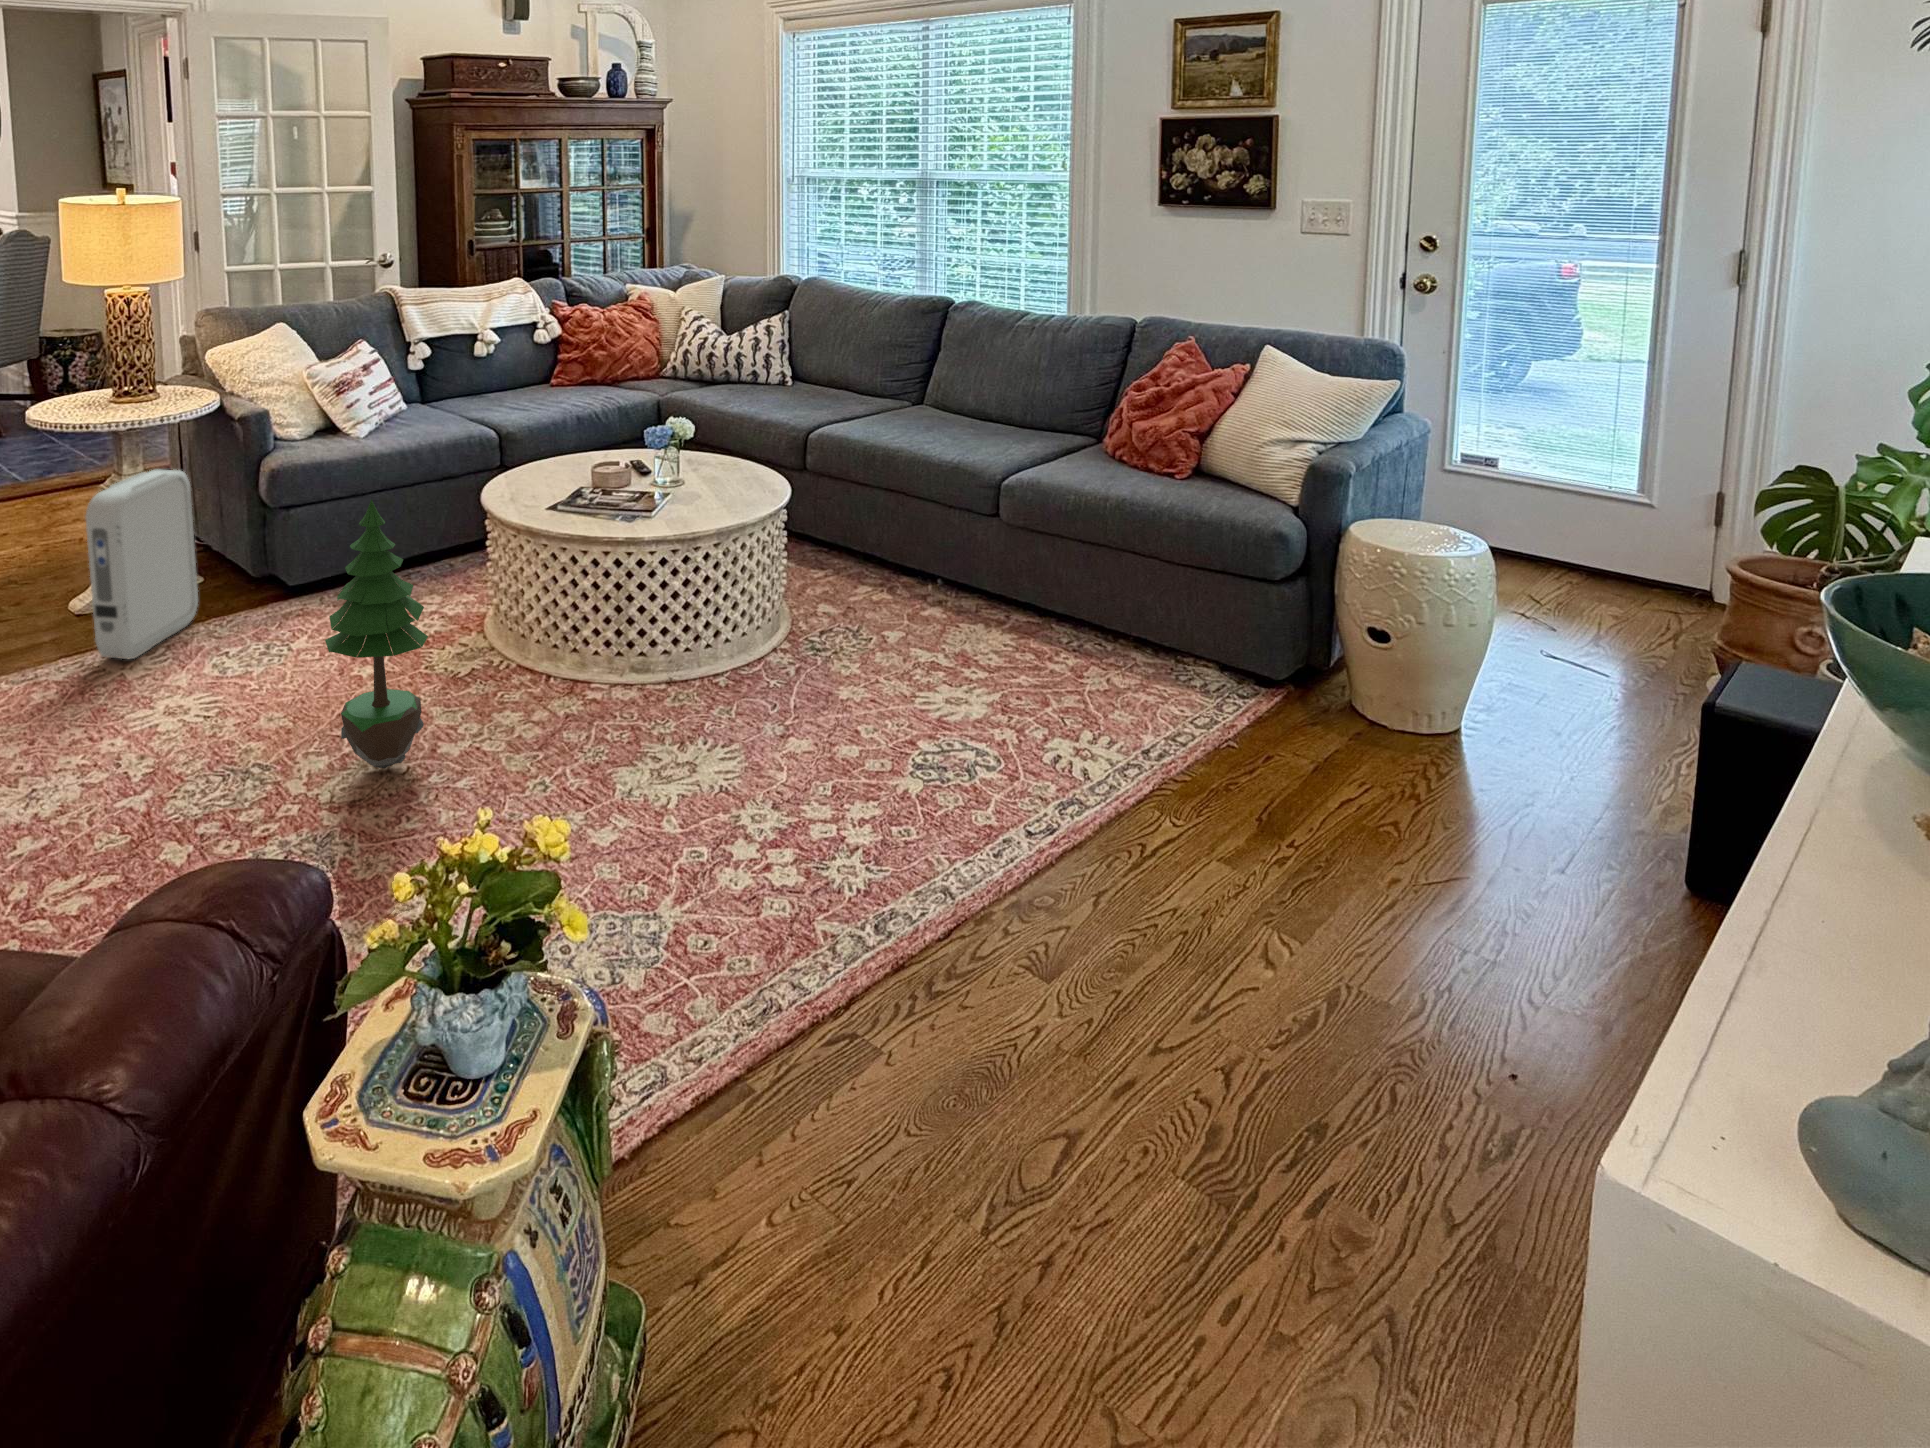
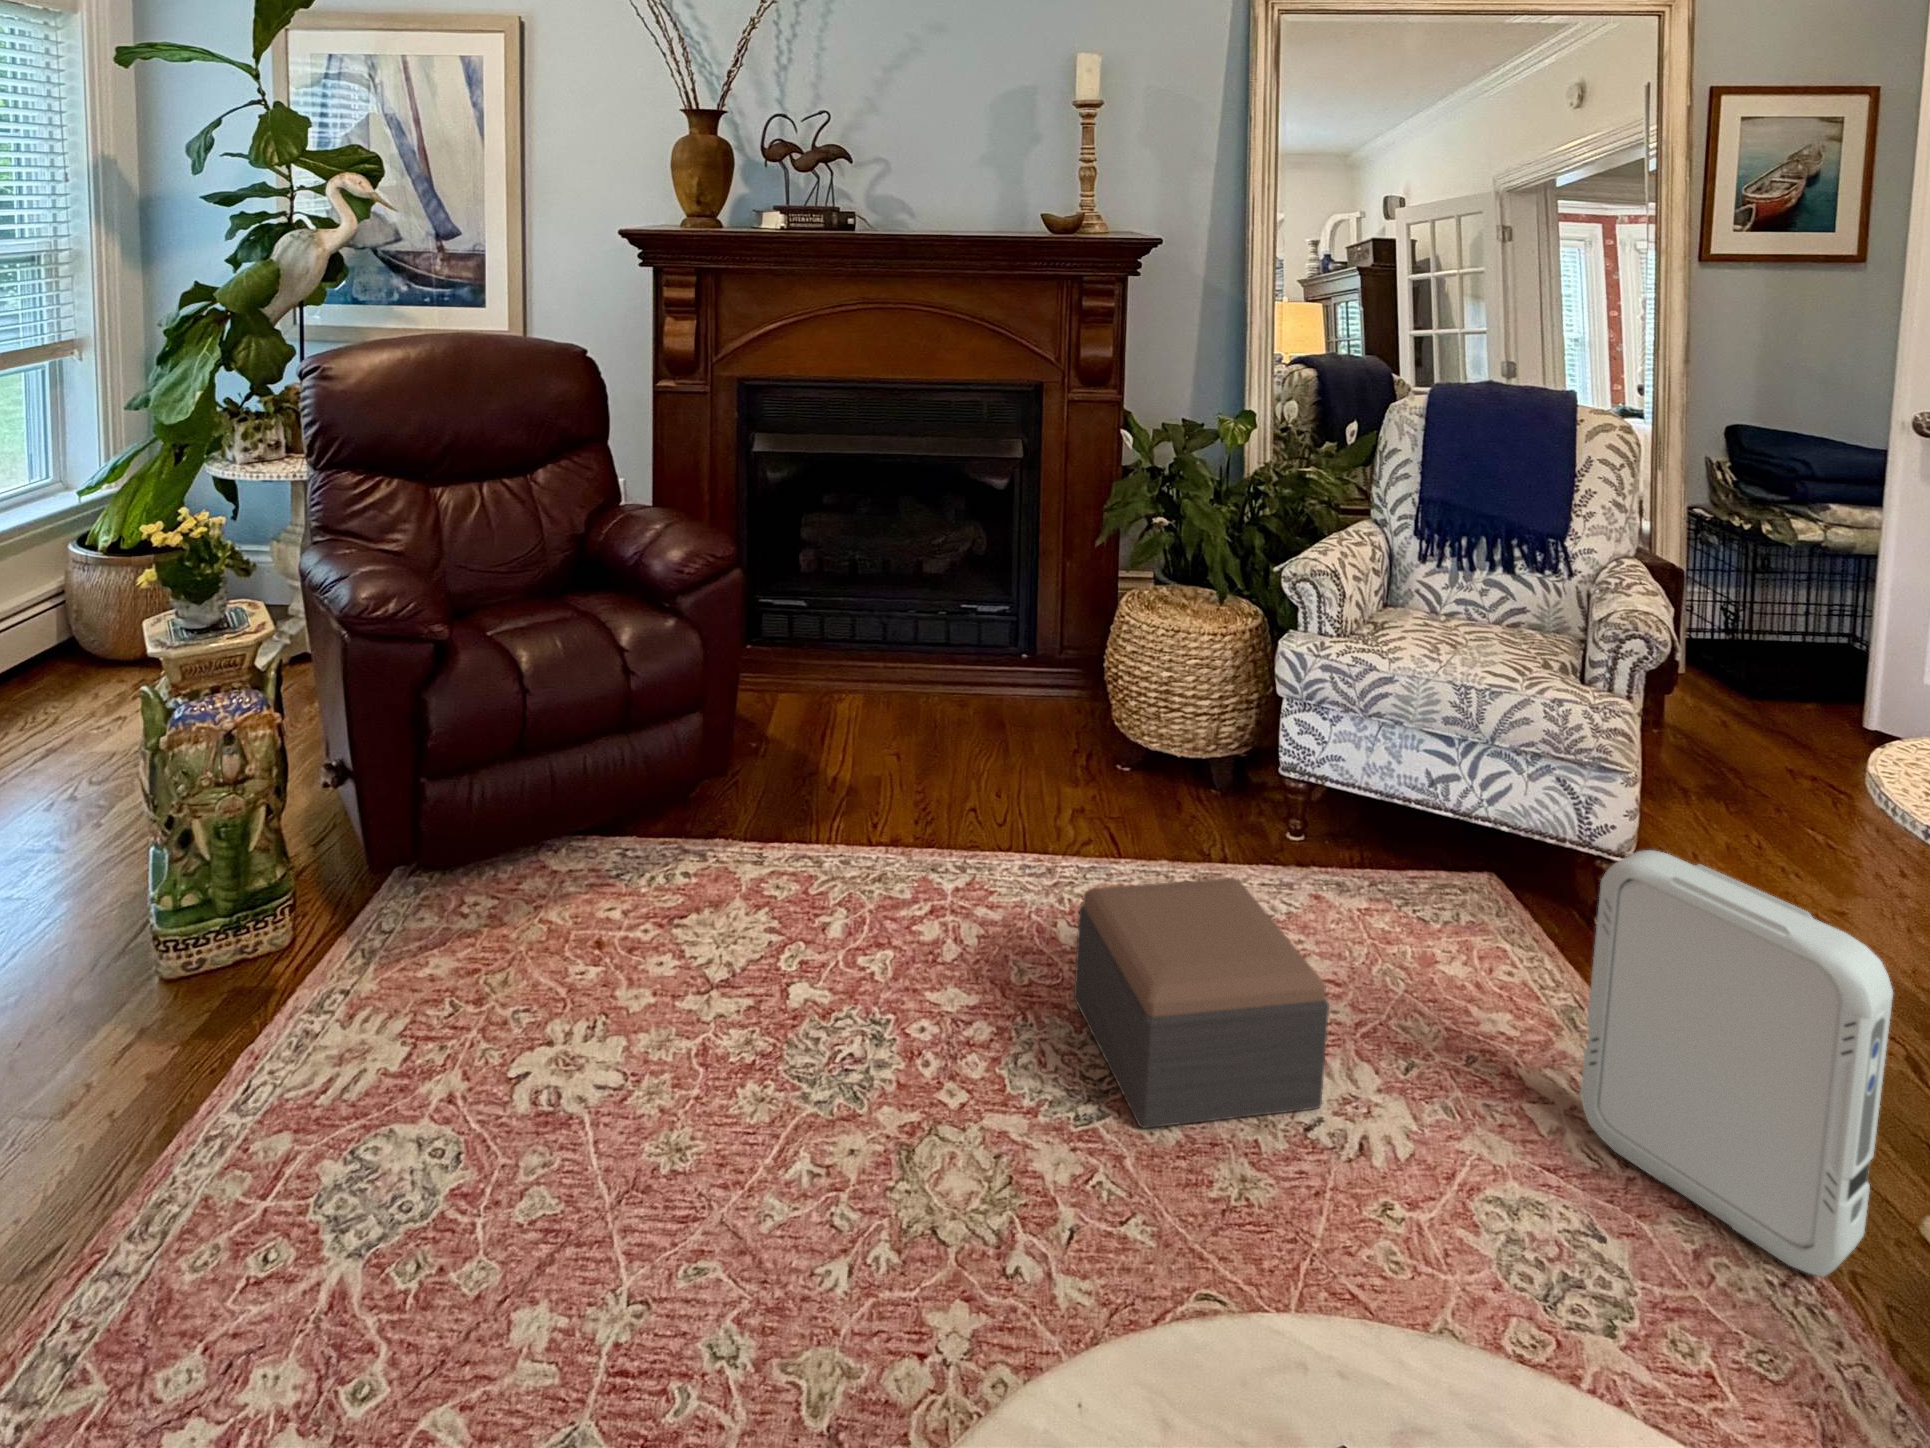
potted tree: present [325,500,428,768] -> none [906,806,1066,1244]
footstool: none [39,639,247,814] -> present [1074,878,1329,1128]

